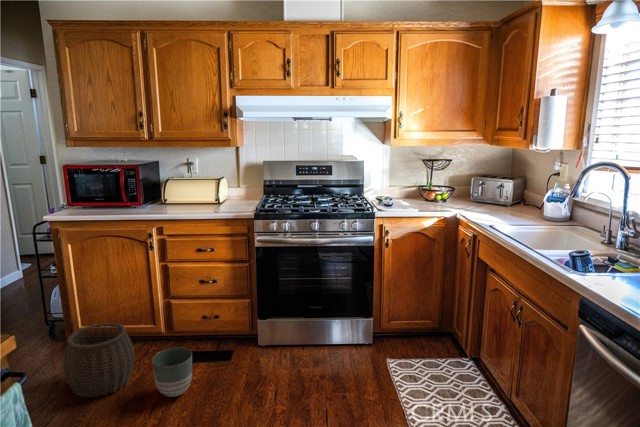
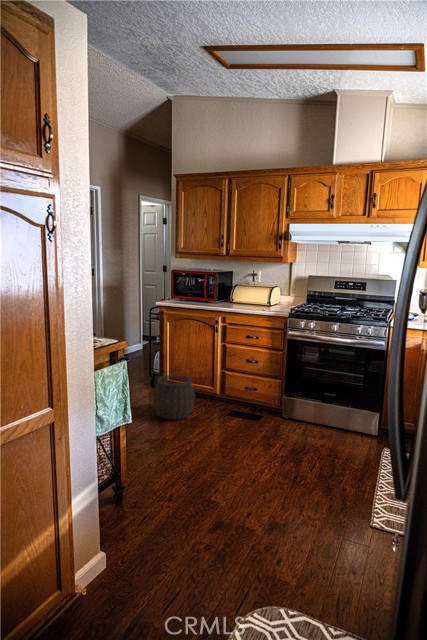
planter: present [152,347,192,397] -> none [203,398,228,431]

